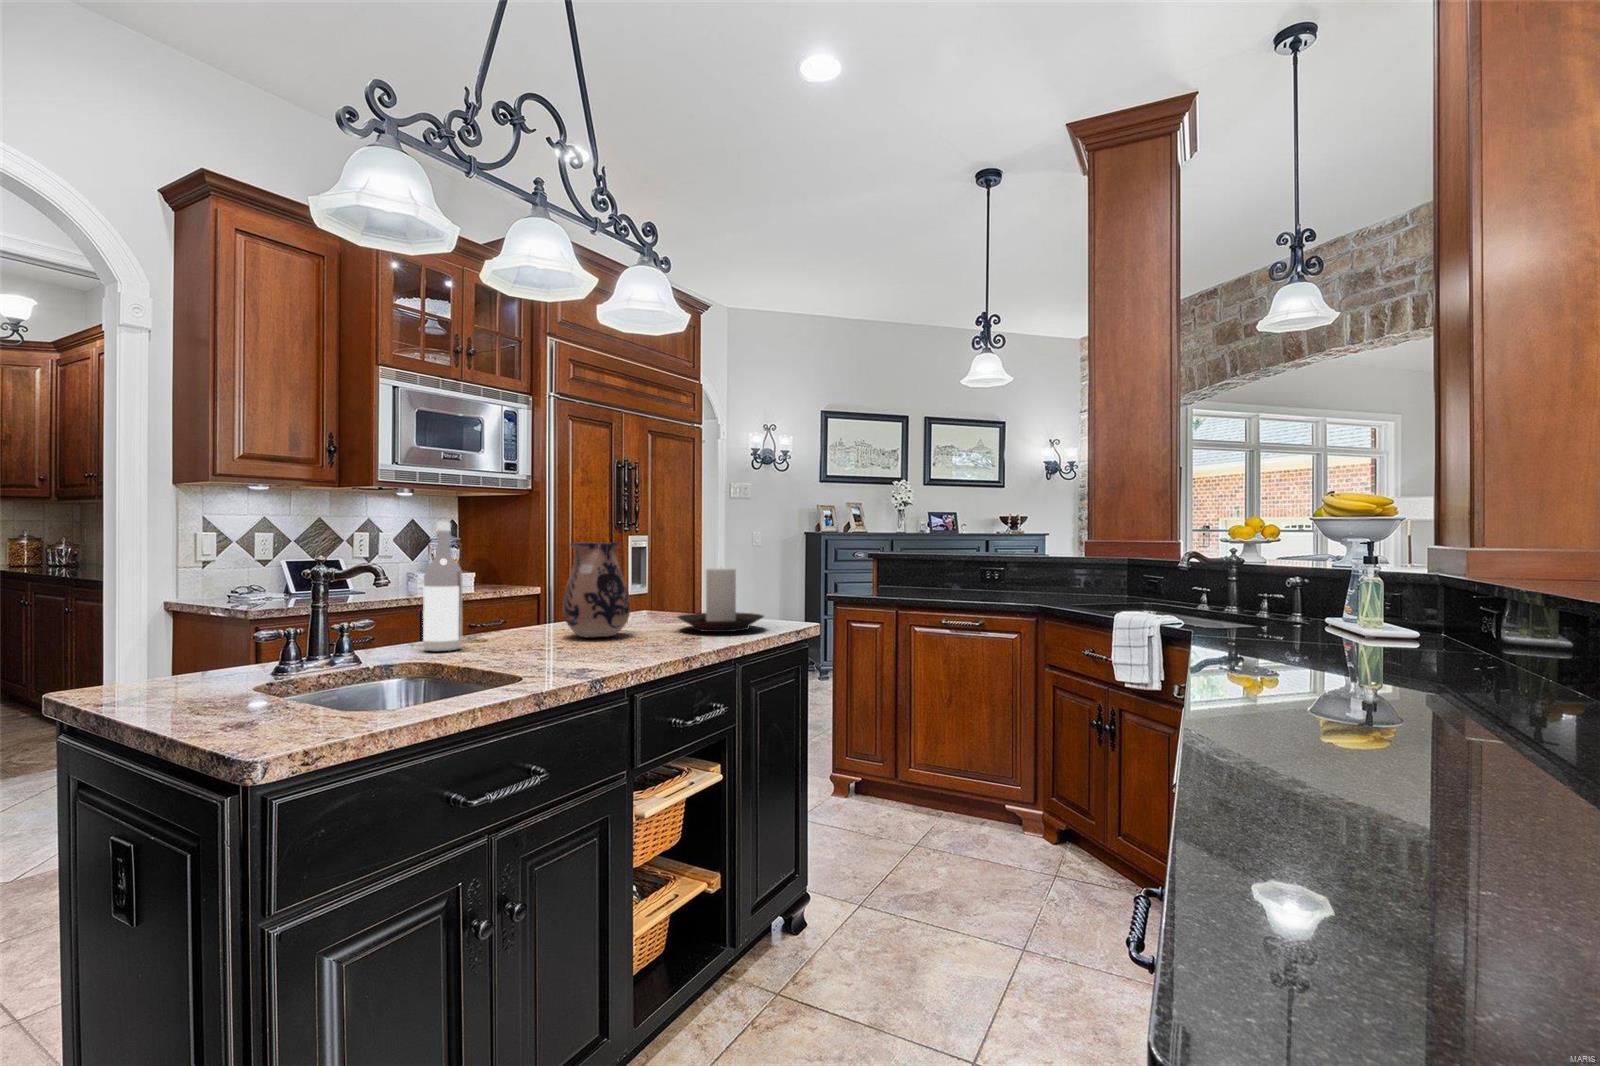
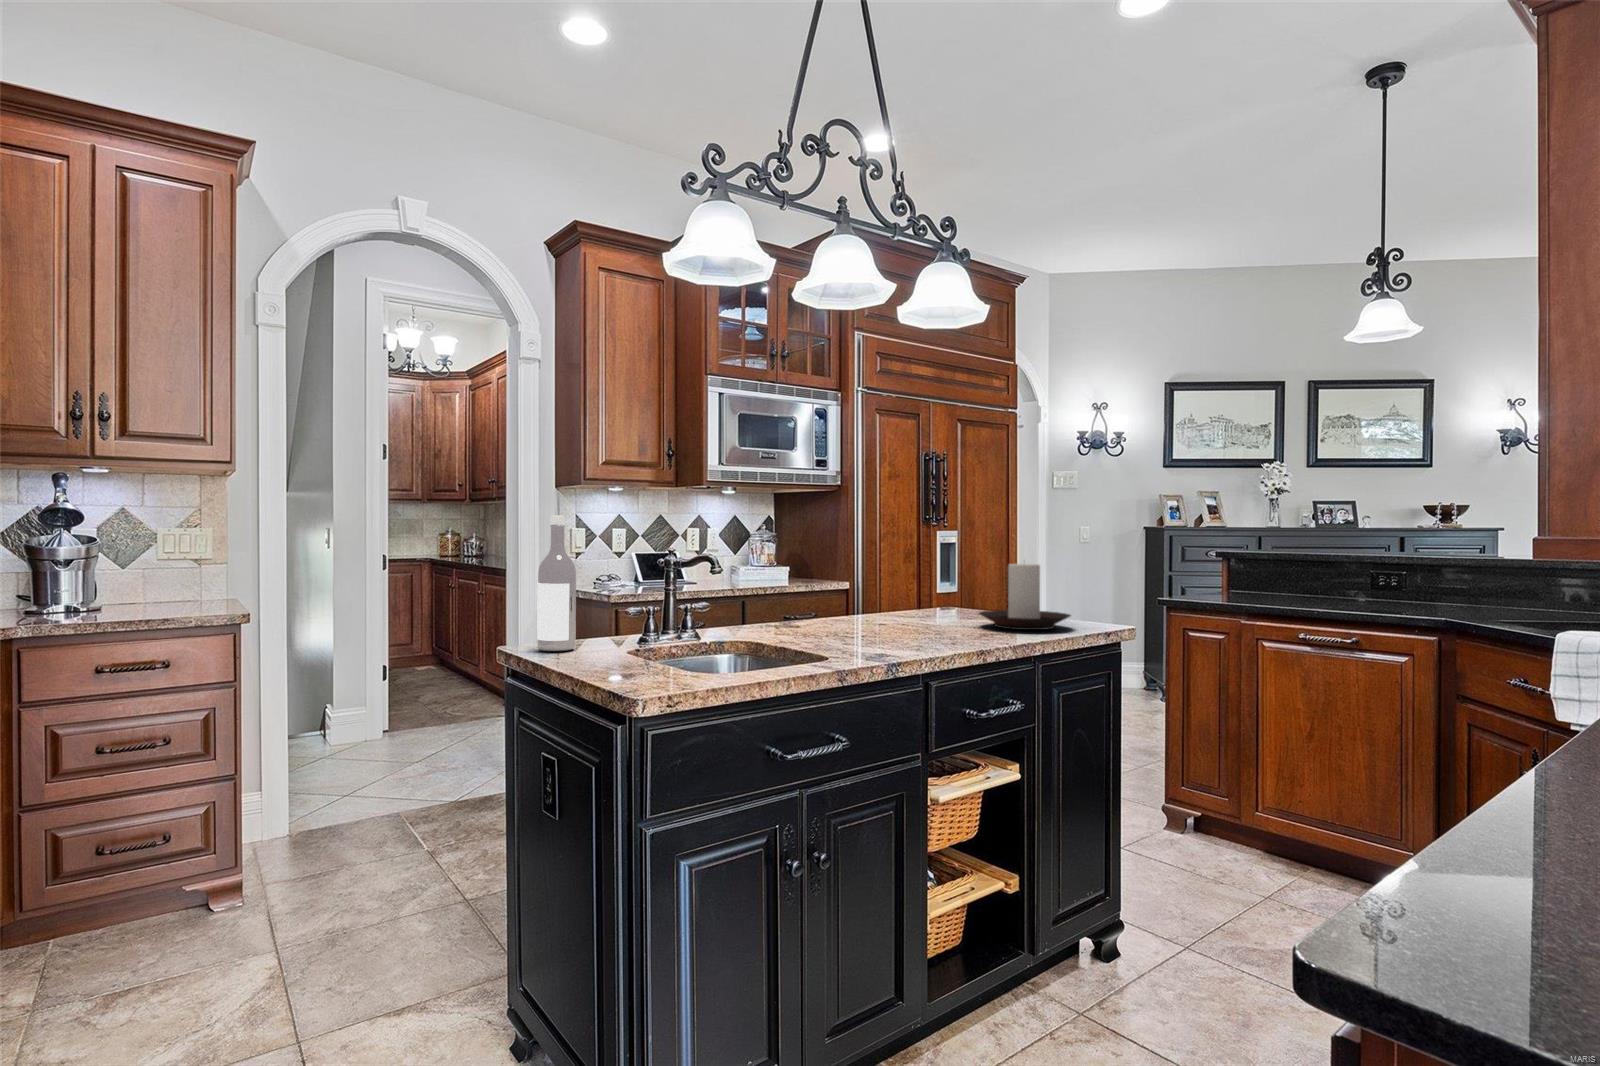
wine bottle: present [423,522,462,651] -> present [537,515,576,651]
ceramic pitcher: present [562,542,631,638] -> none [866,536,931,629]

